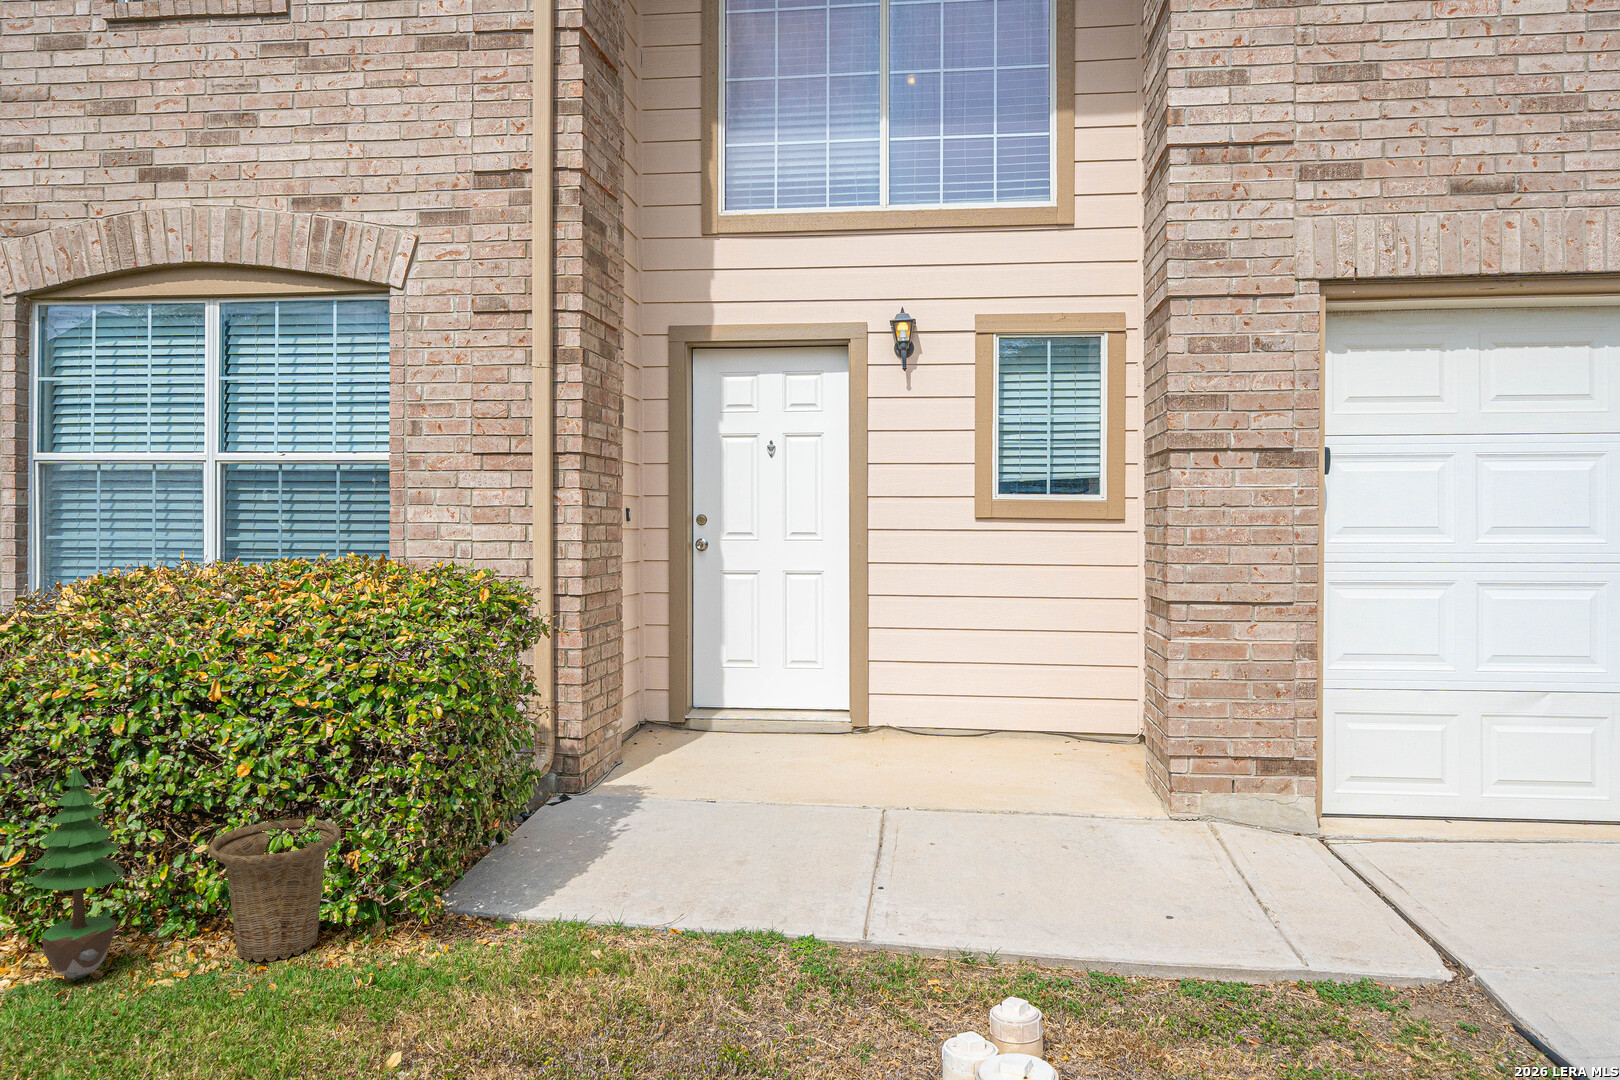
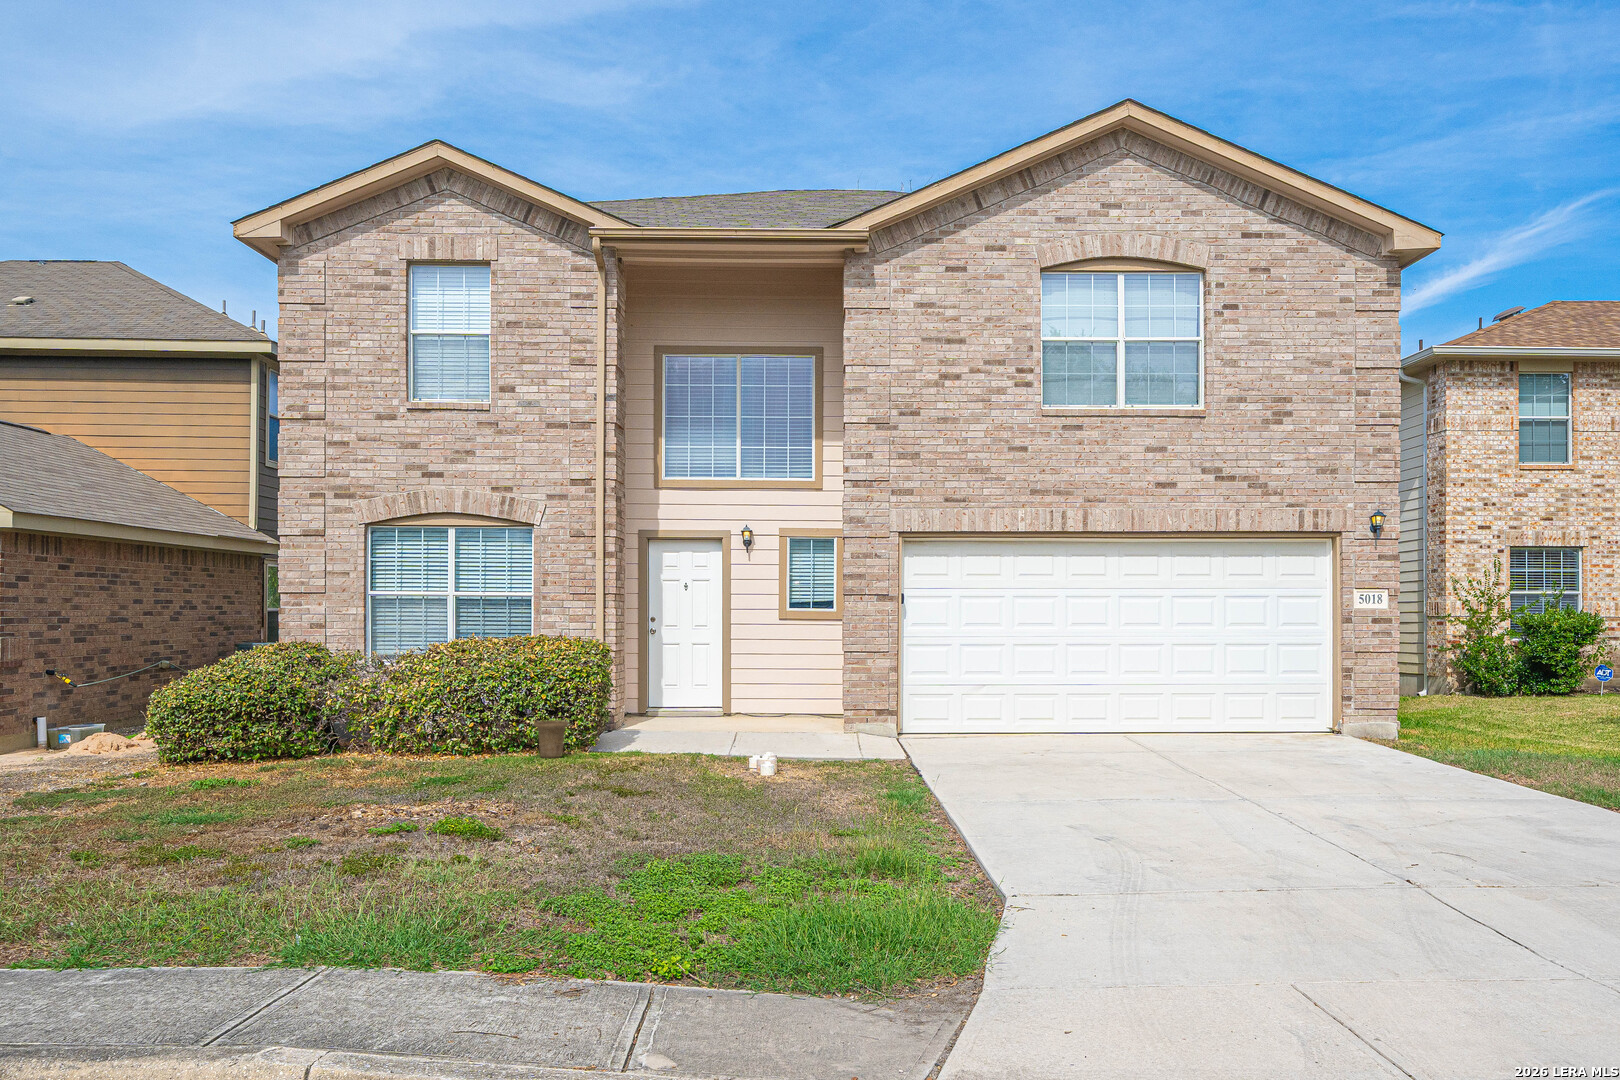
potted tree: present [30,766,124,979] -> none [491,698,514,761]

